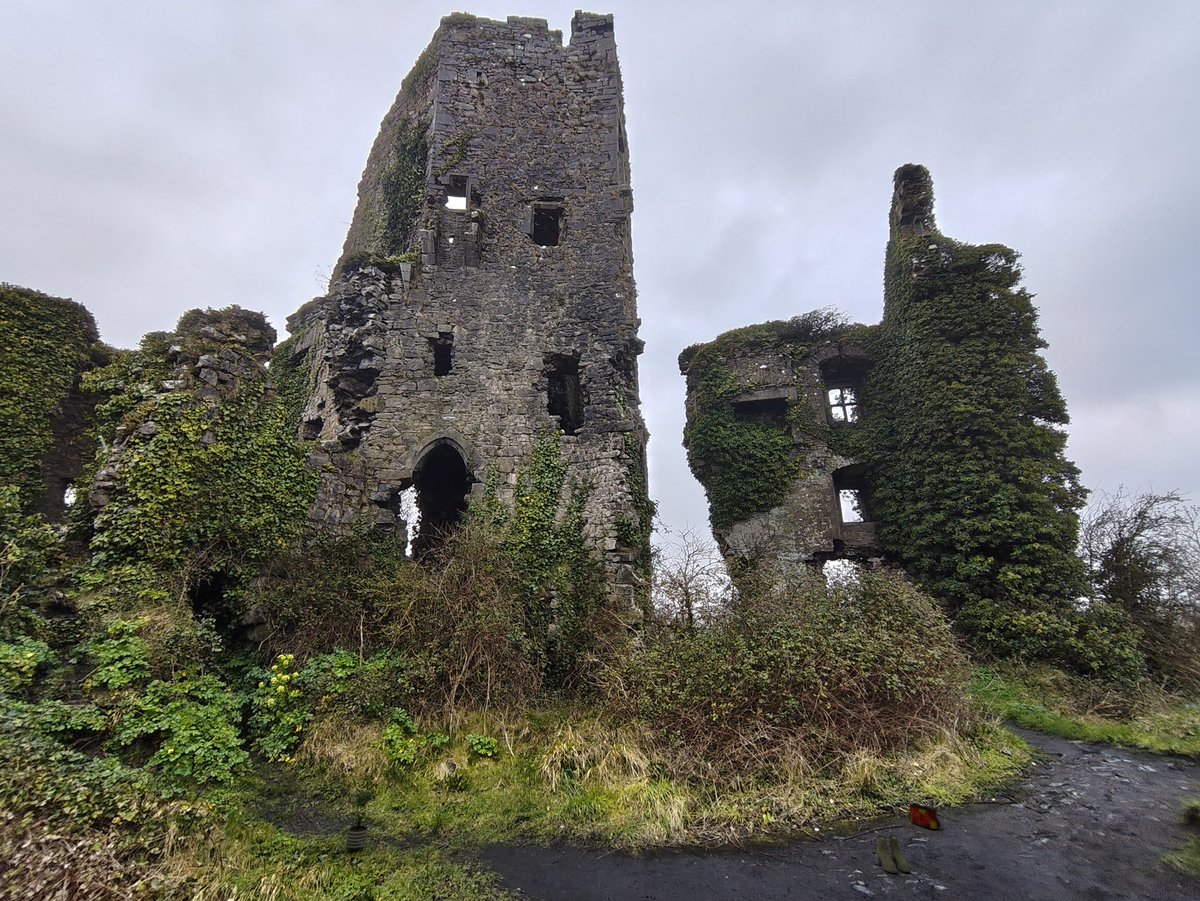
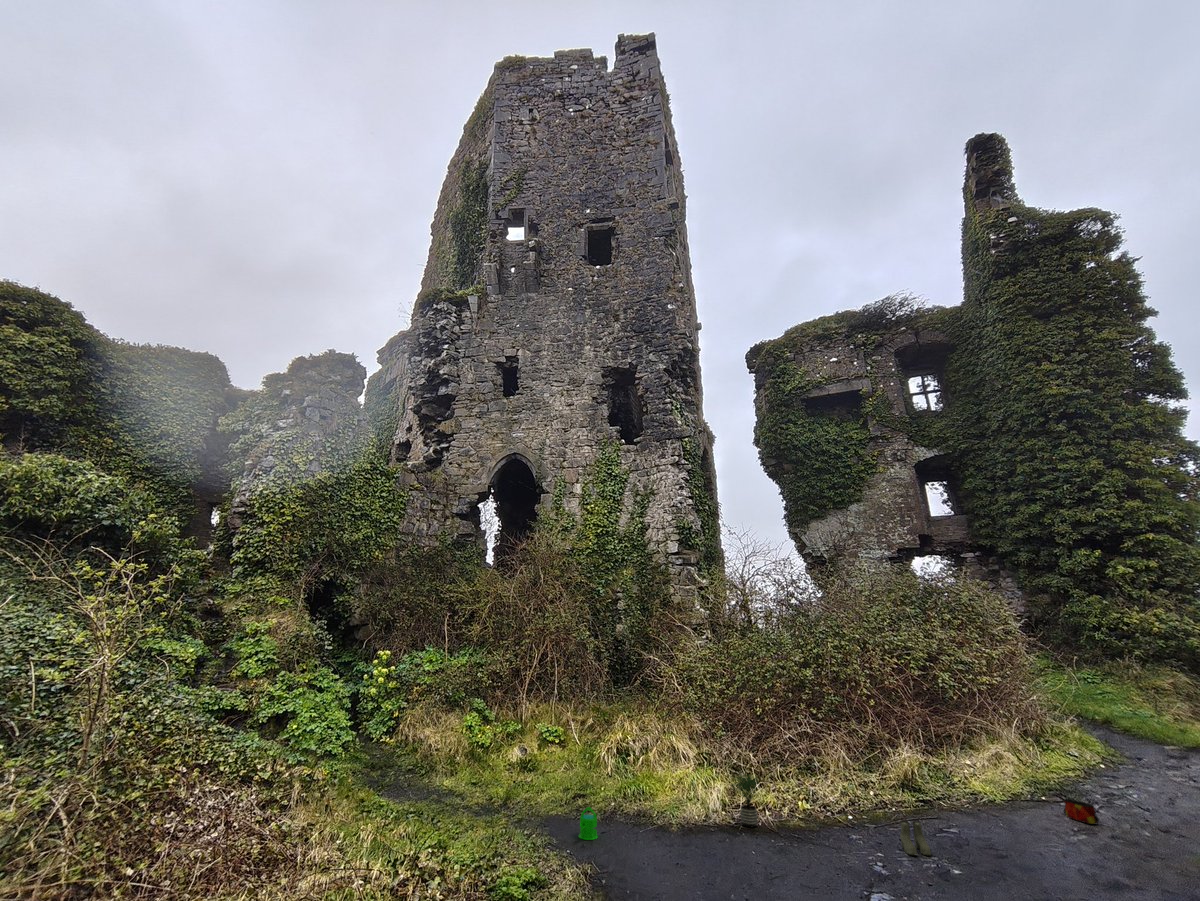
potted plant: present [340,790,376,852] -> present [732,775,758,827]
bag: present [909,803,940,829] -> present [1064,799,1099,824]
watering can: none [527,834,550,873] -> present [579,807,598,840]

